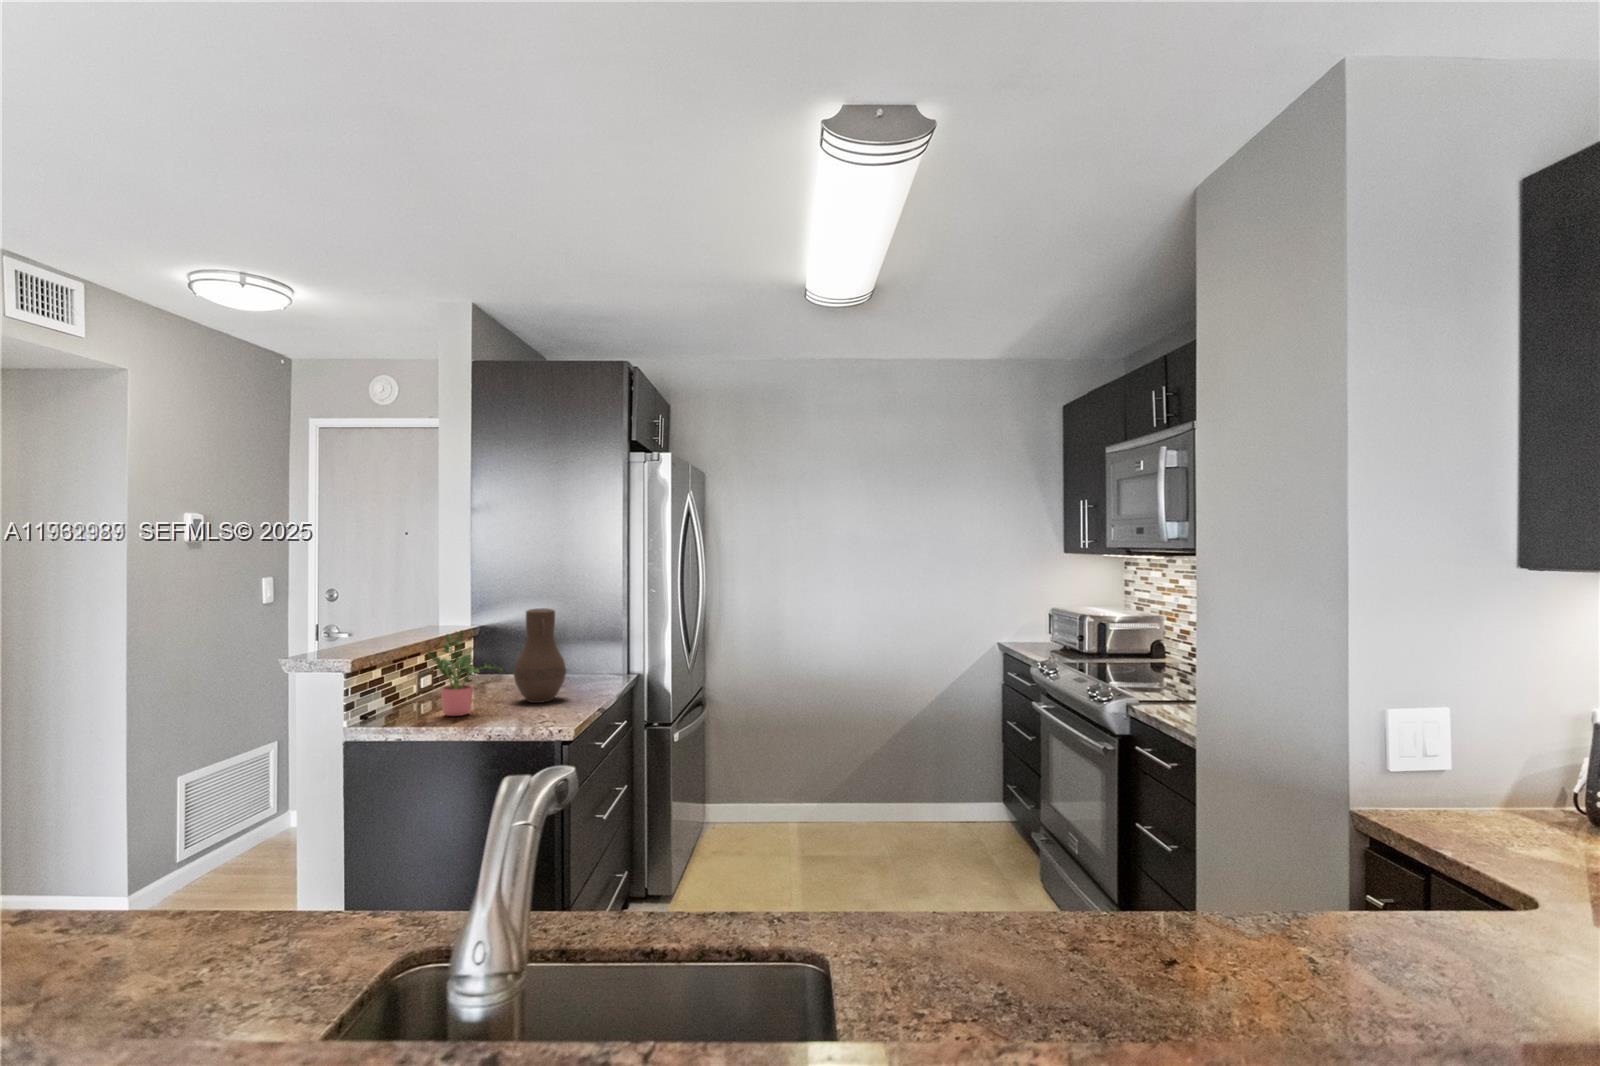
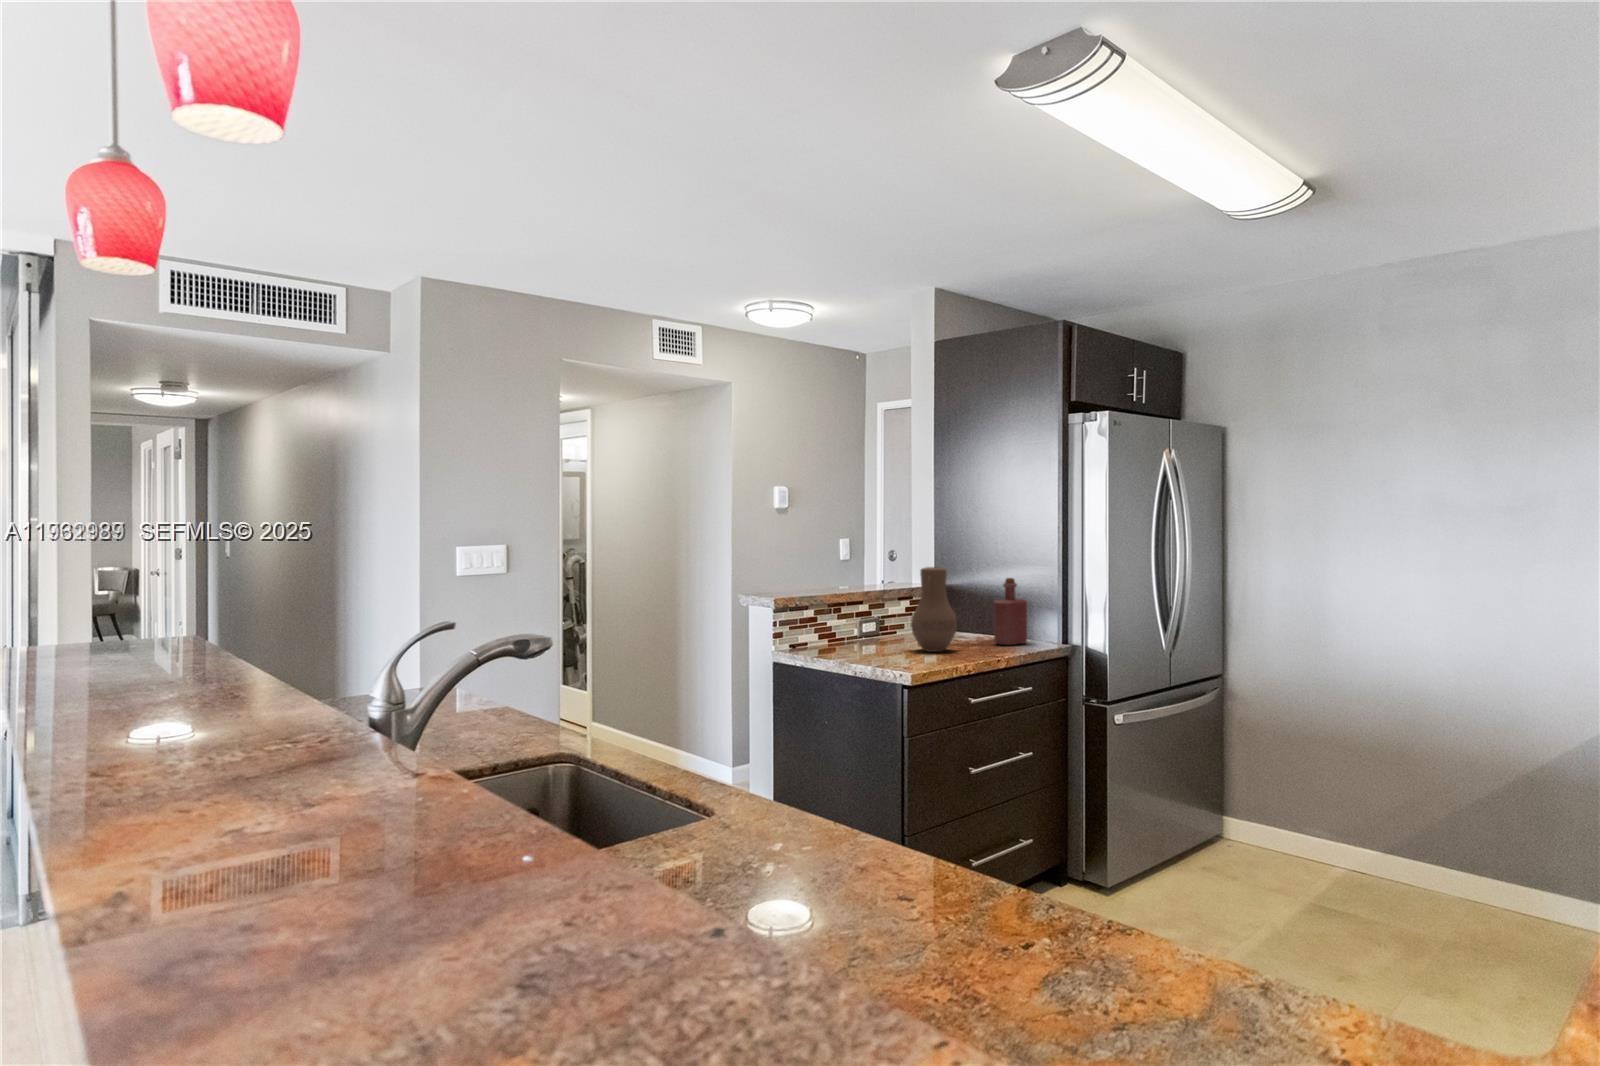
bottle: none [575,615,605,685] -> present [994,578,1027,645]
potted plant: present [428,630,503,716] -> none [825,582,888,653]

